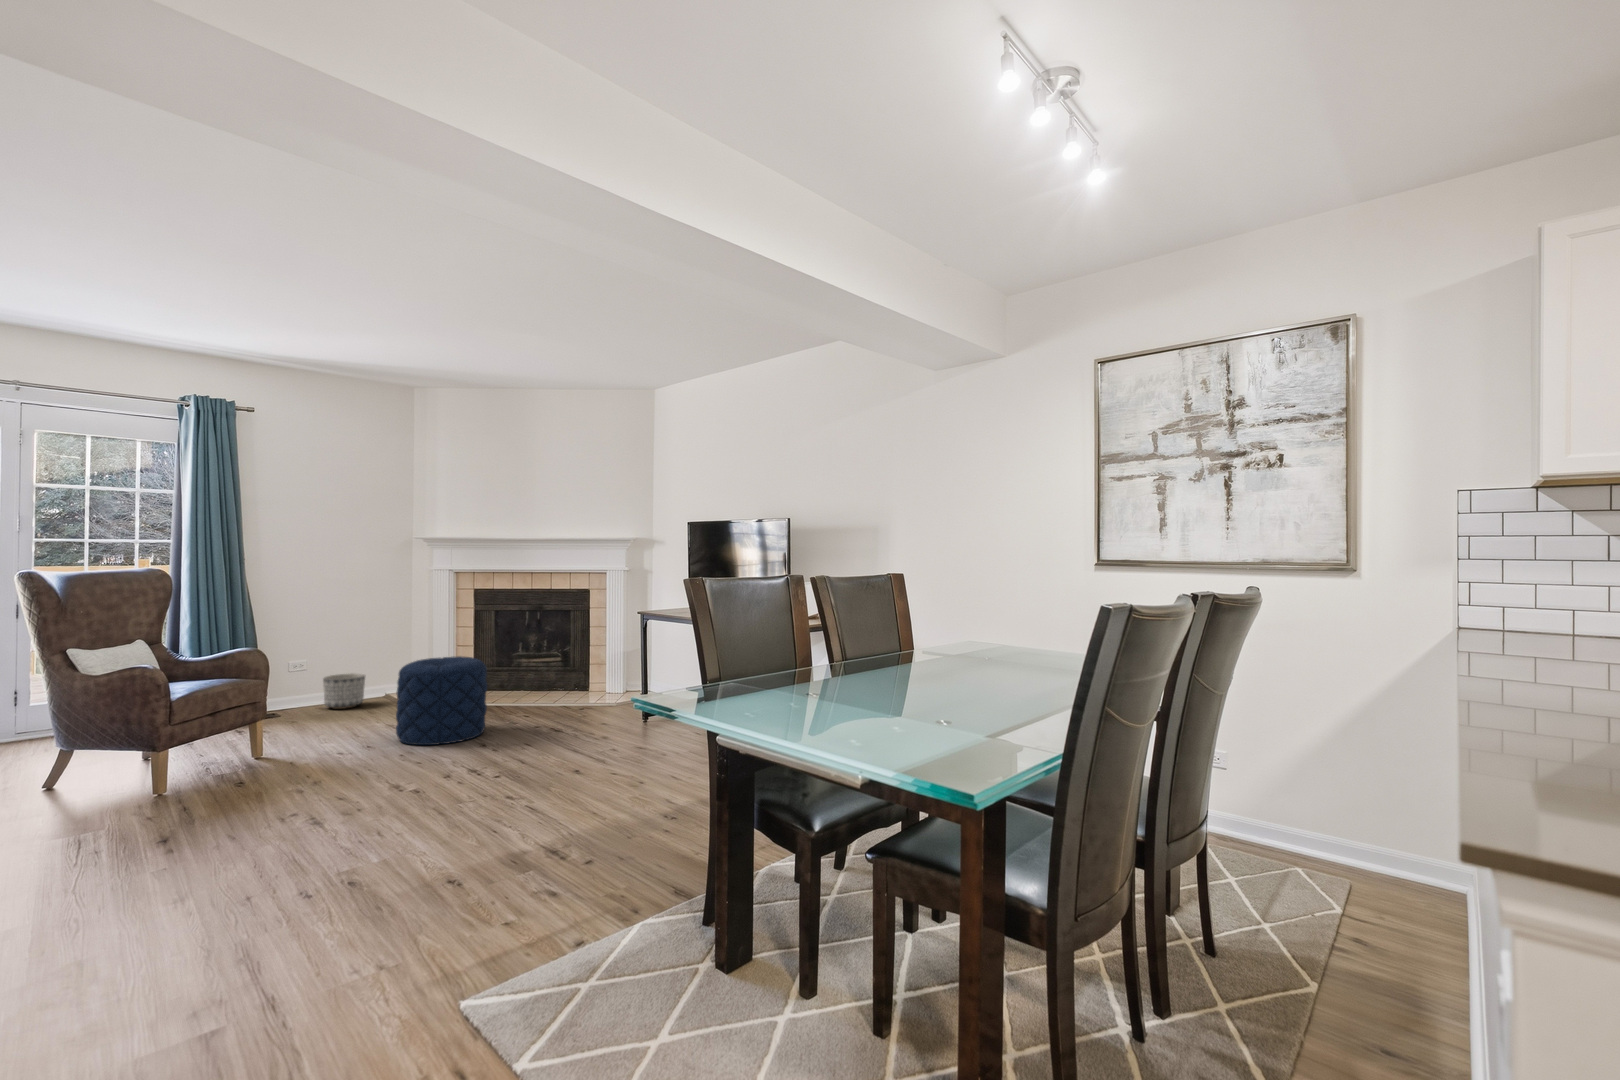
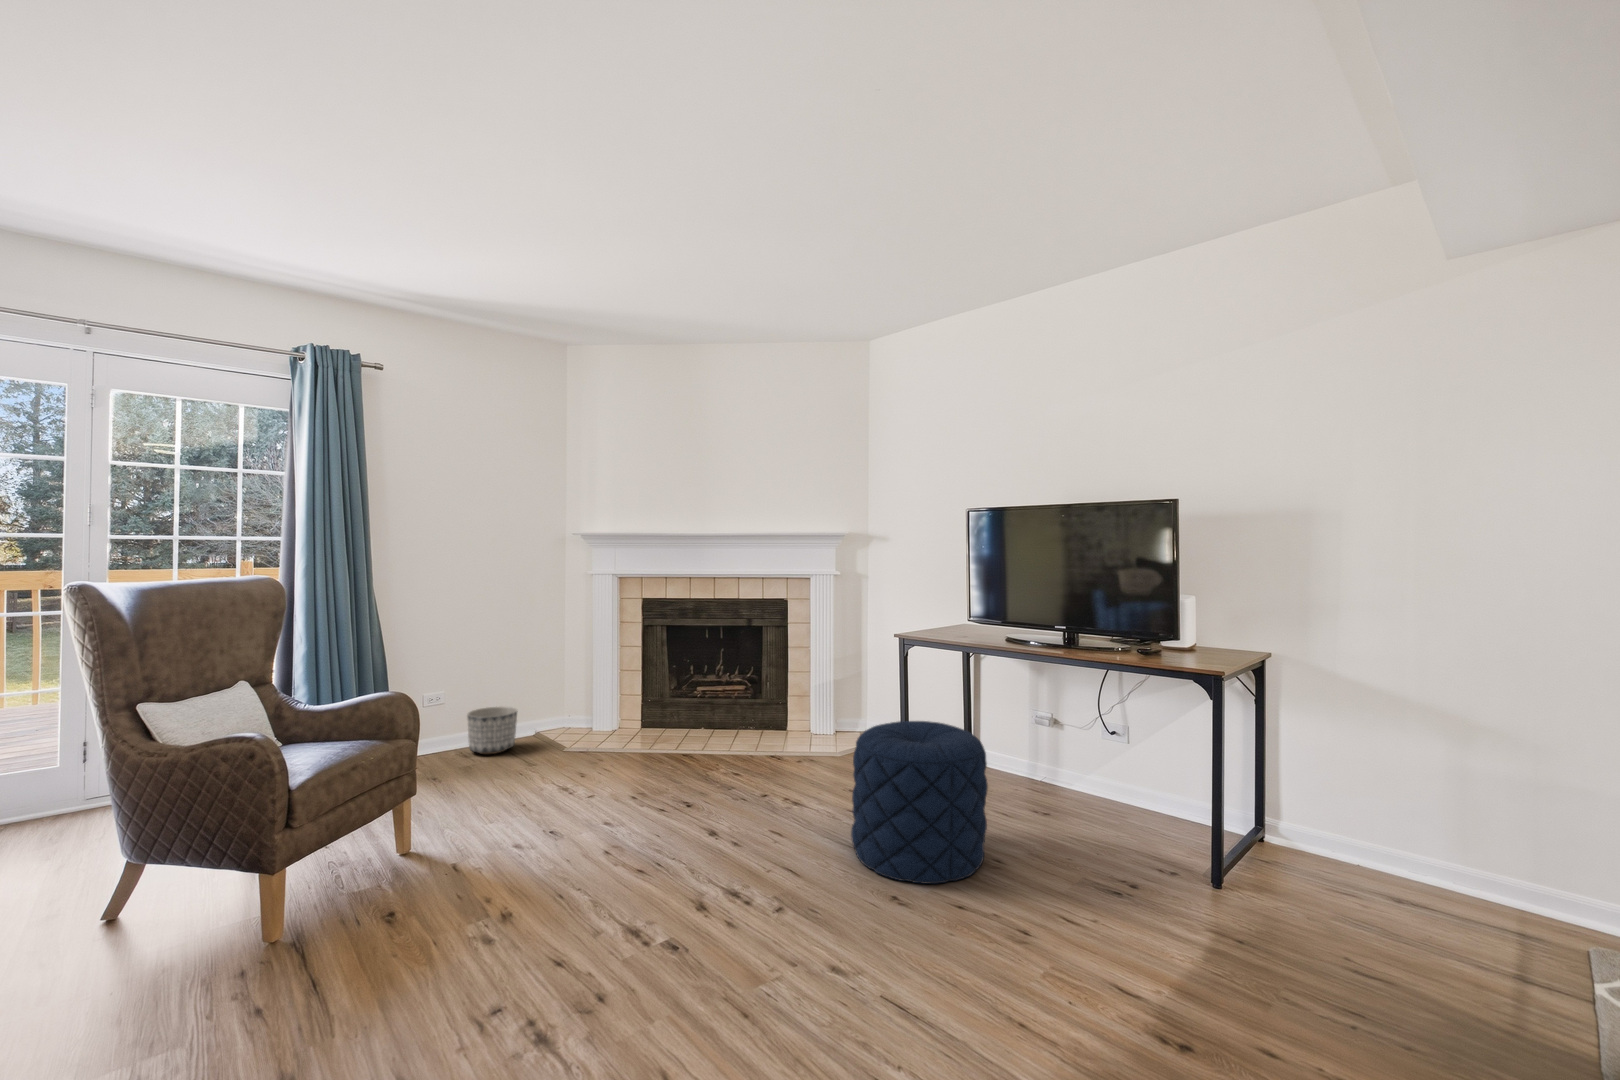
pouf: present [396,656,487,745] -> present [851,721,988,884]

